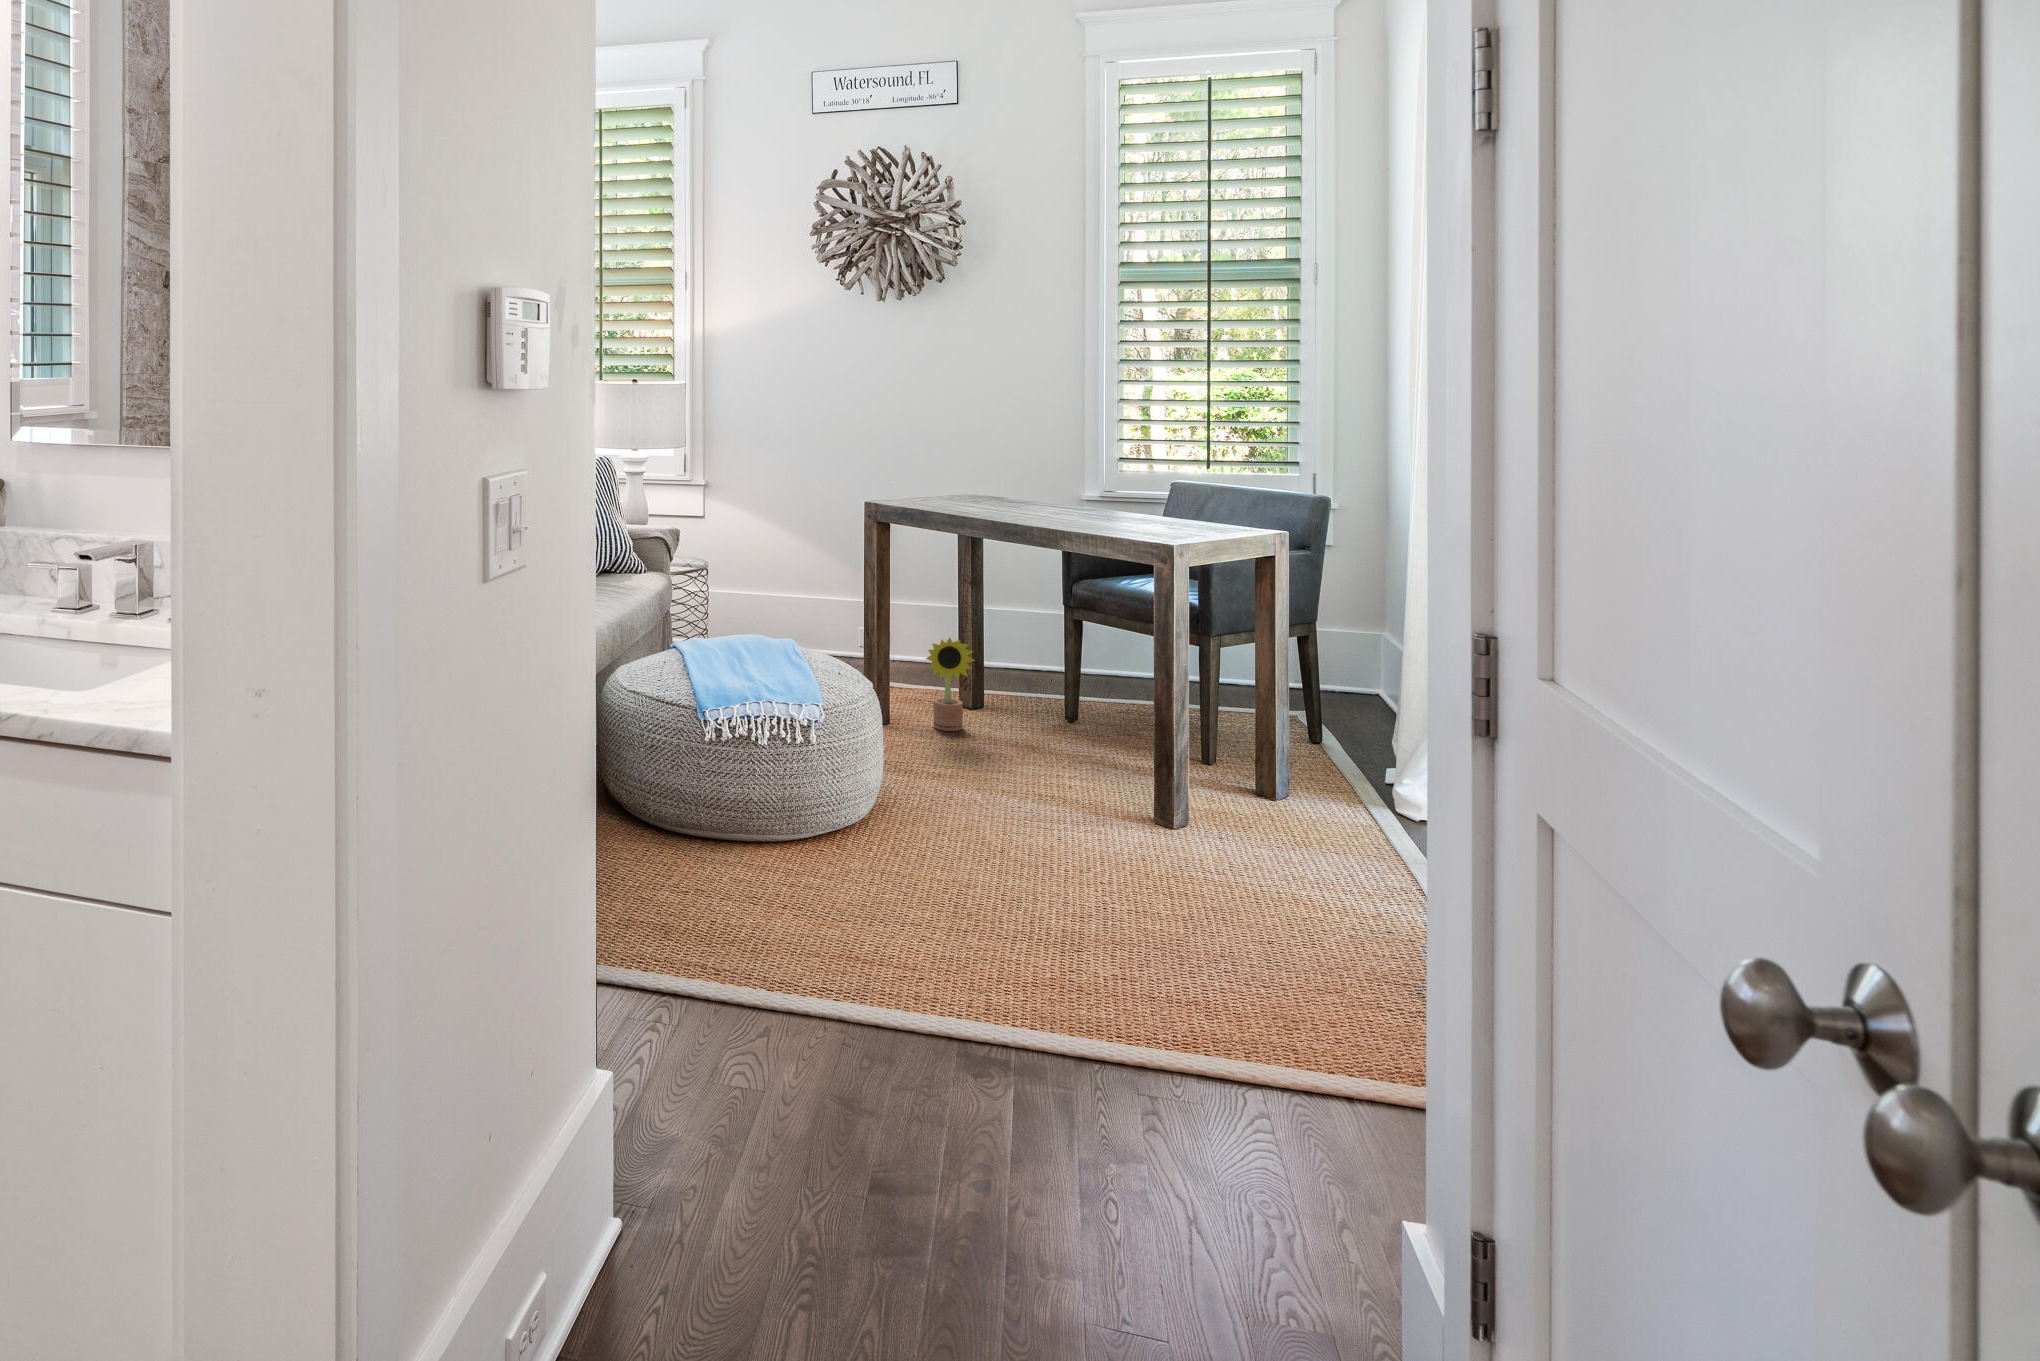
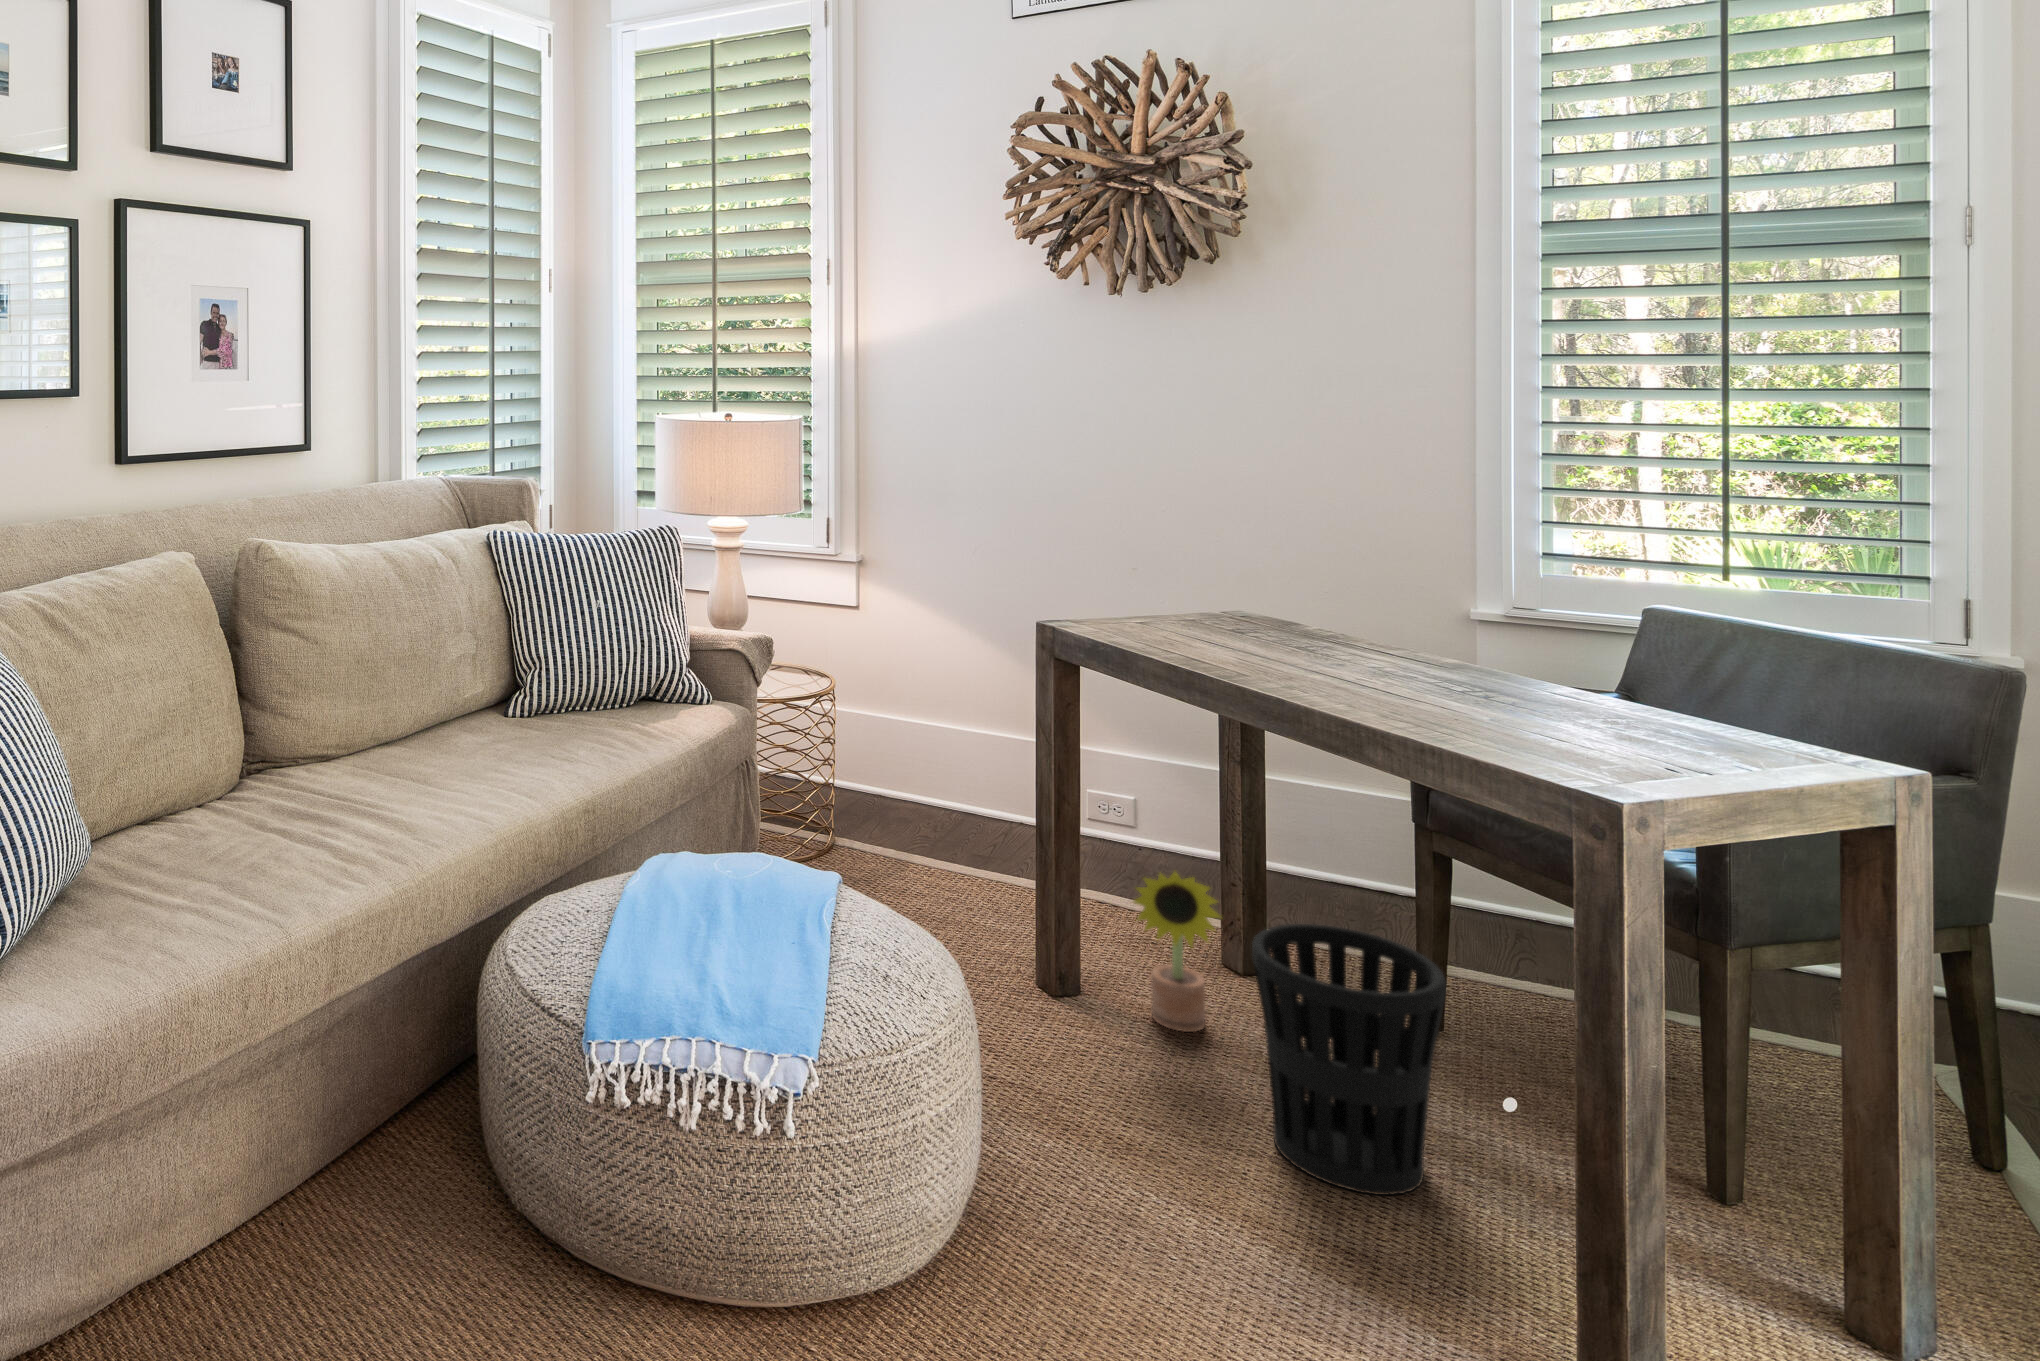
wastebasket: none [1000,650,1092,774] -> present [1252,924,1446,1195]

